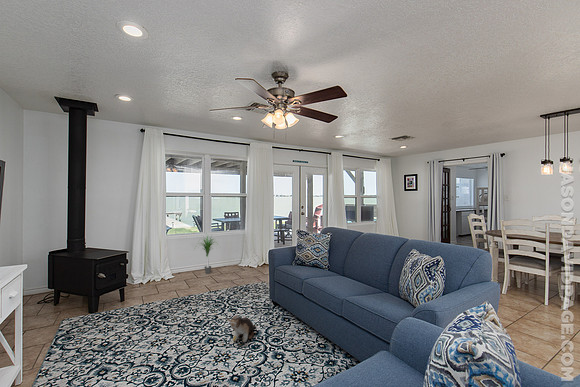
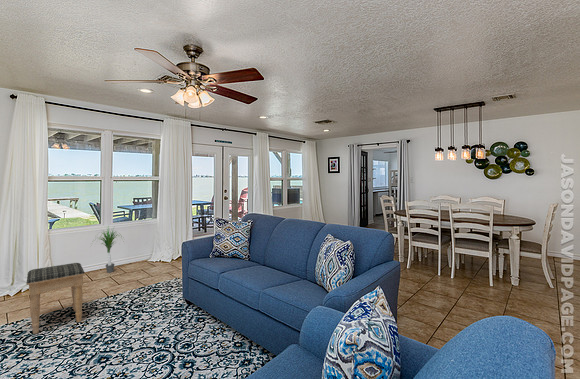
footstool: none [156,261,196,315] -> present [26,263,85,334]
plush toy: present [228,315,256,342] -> none [122,325,163,355]

